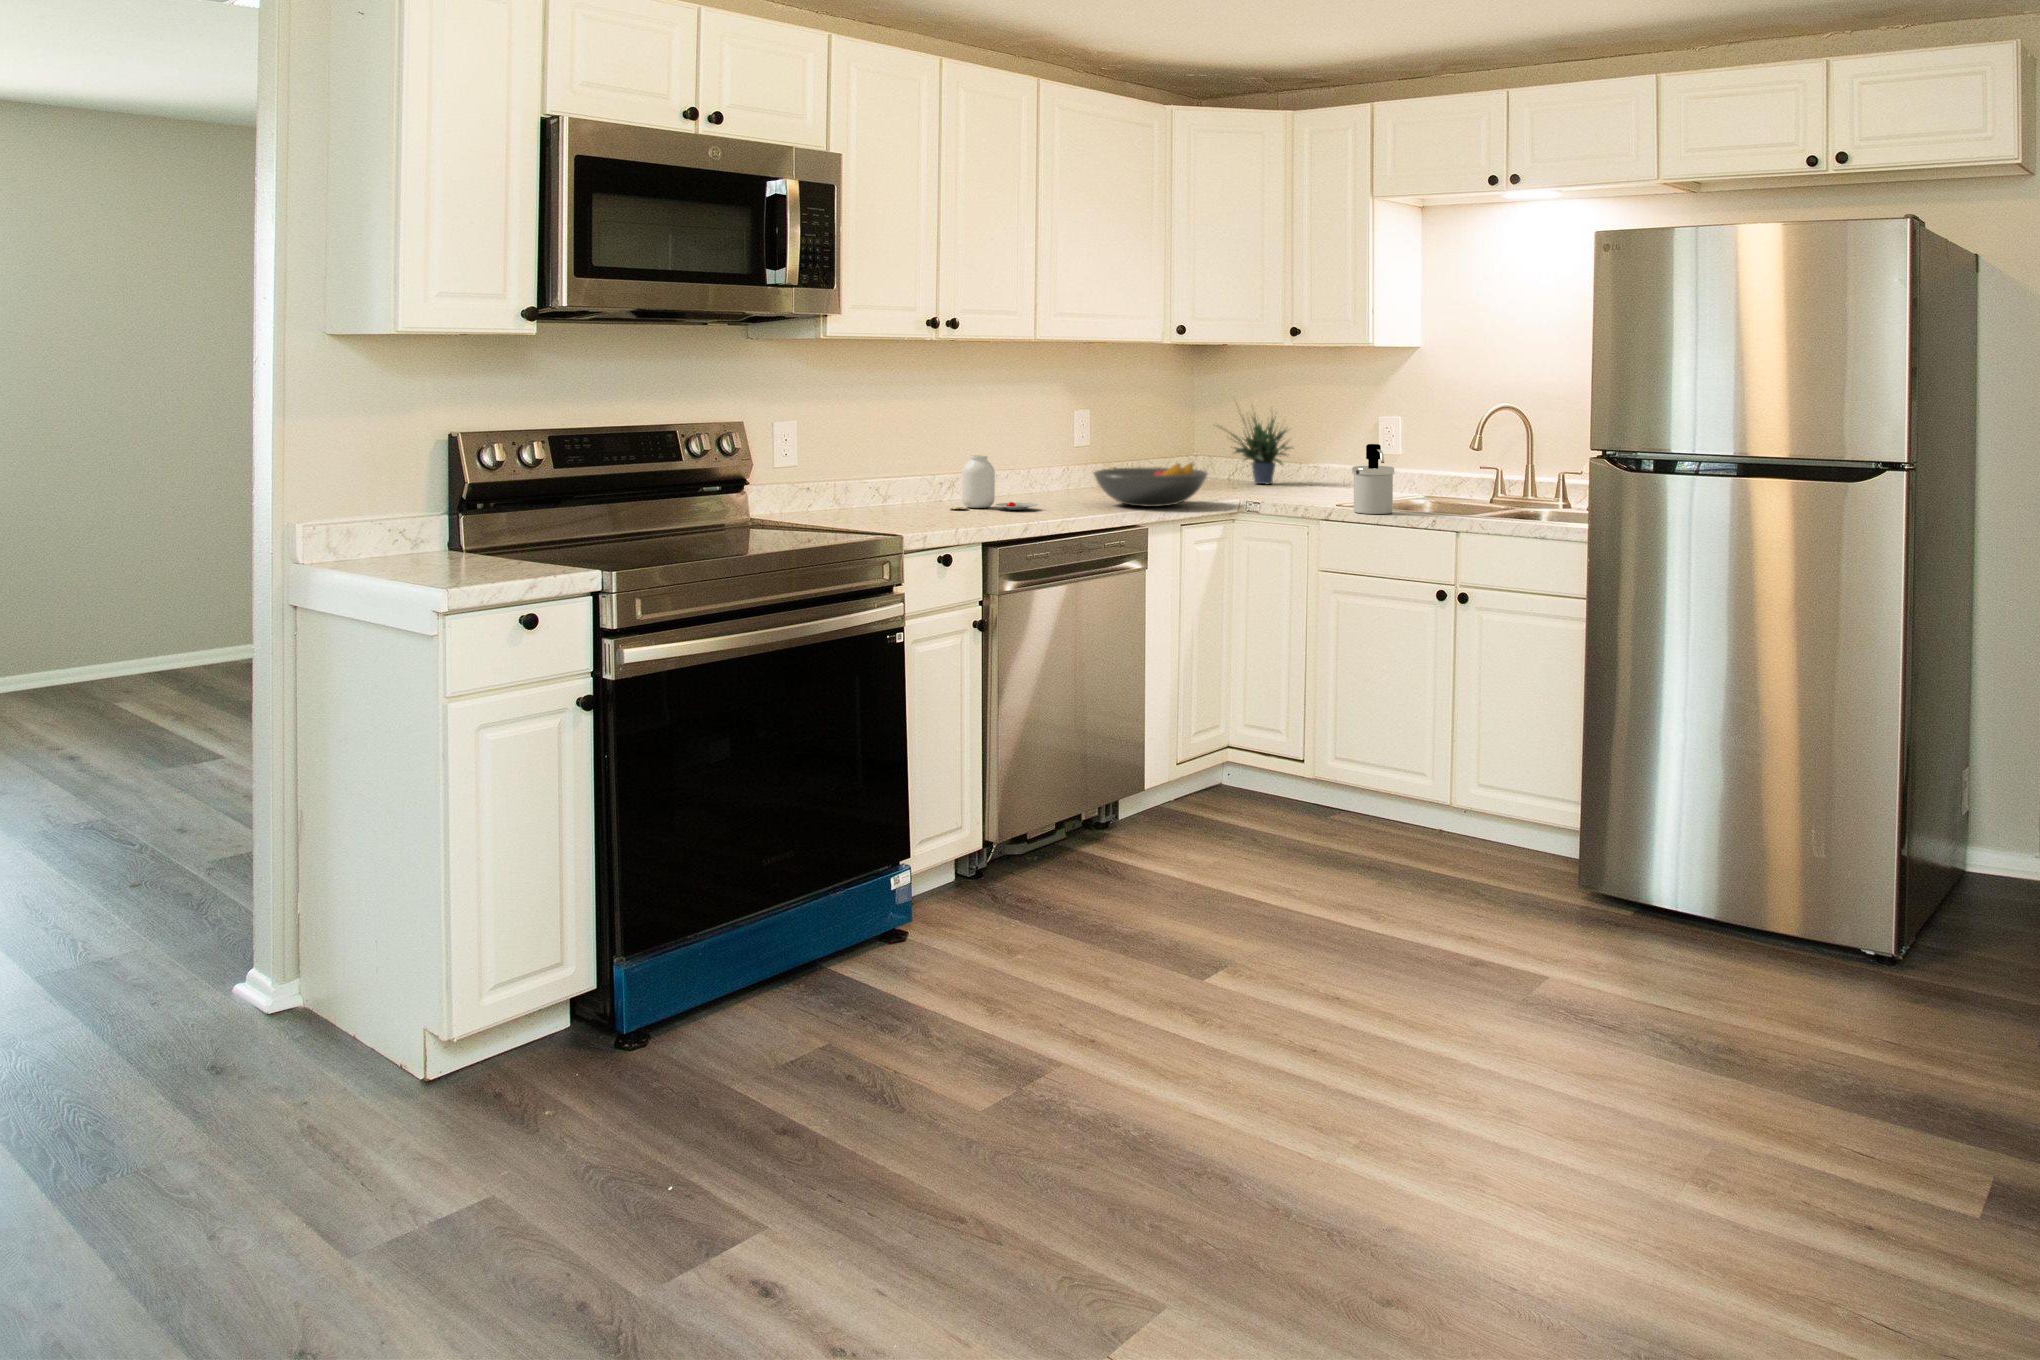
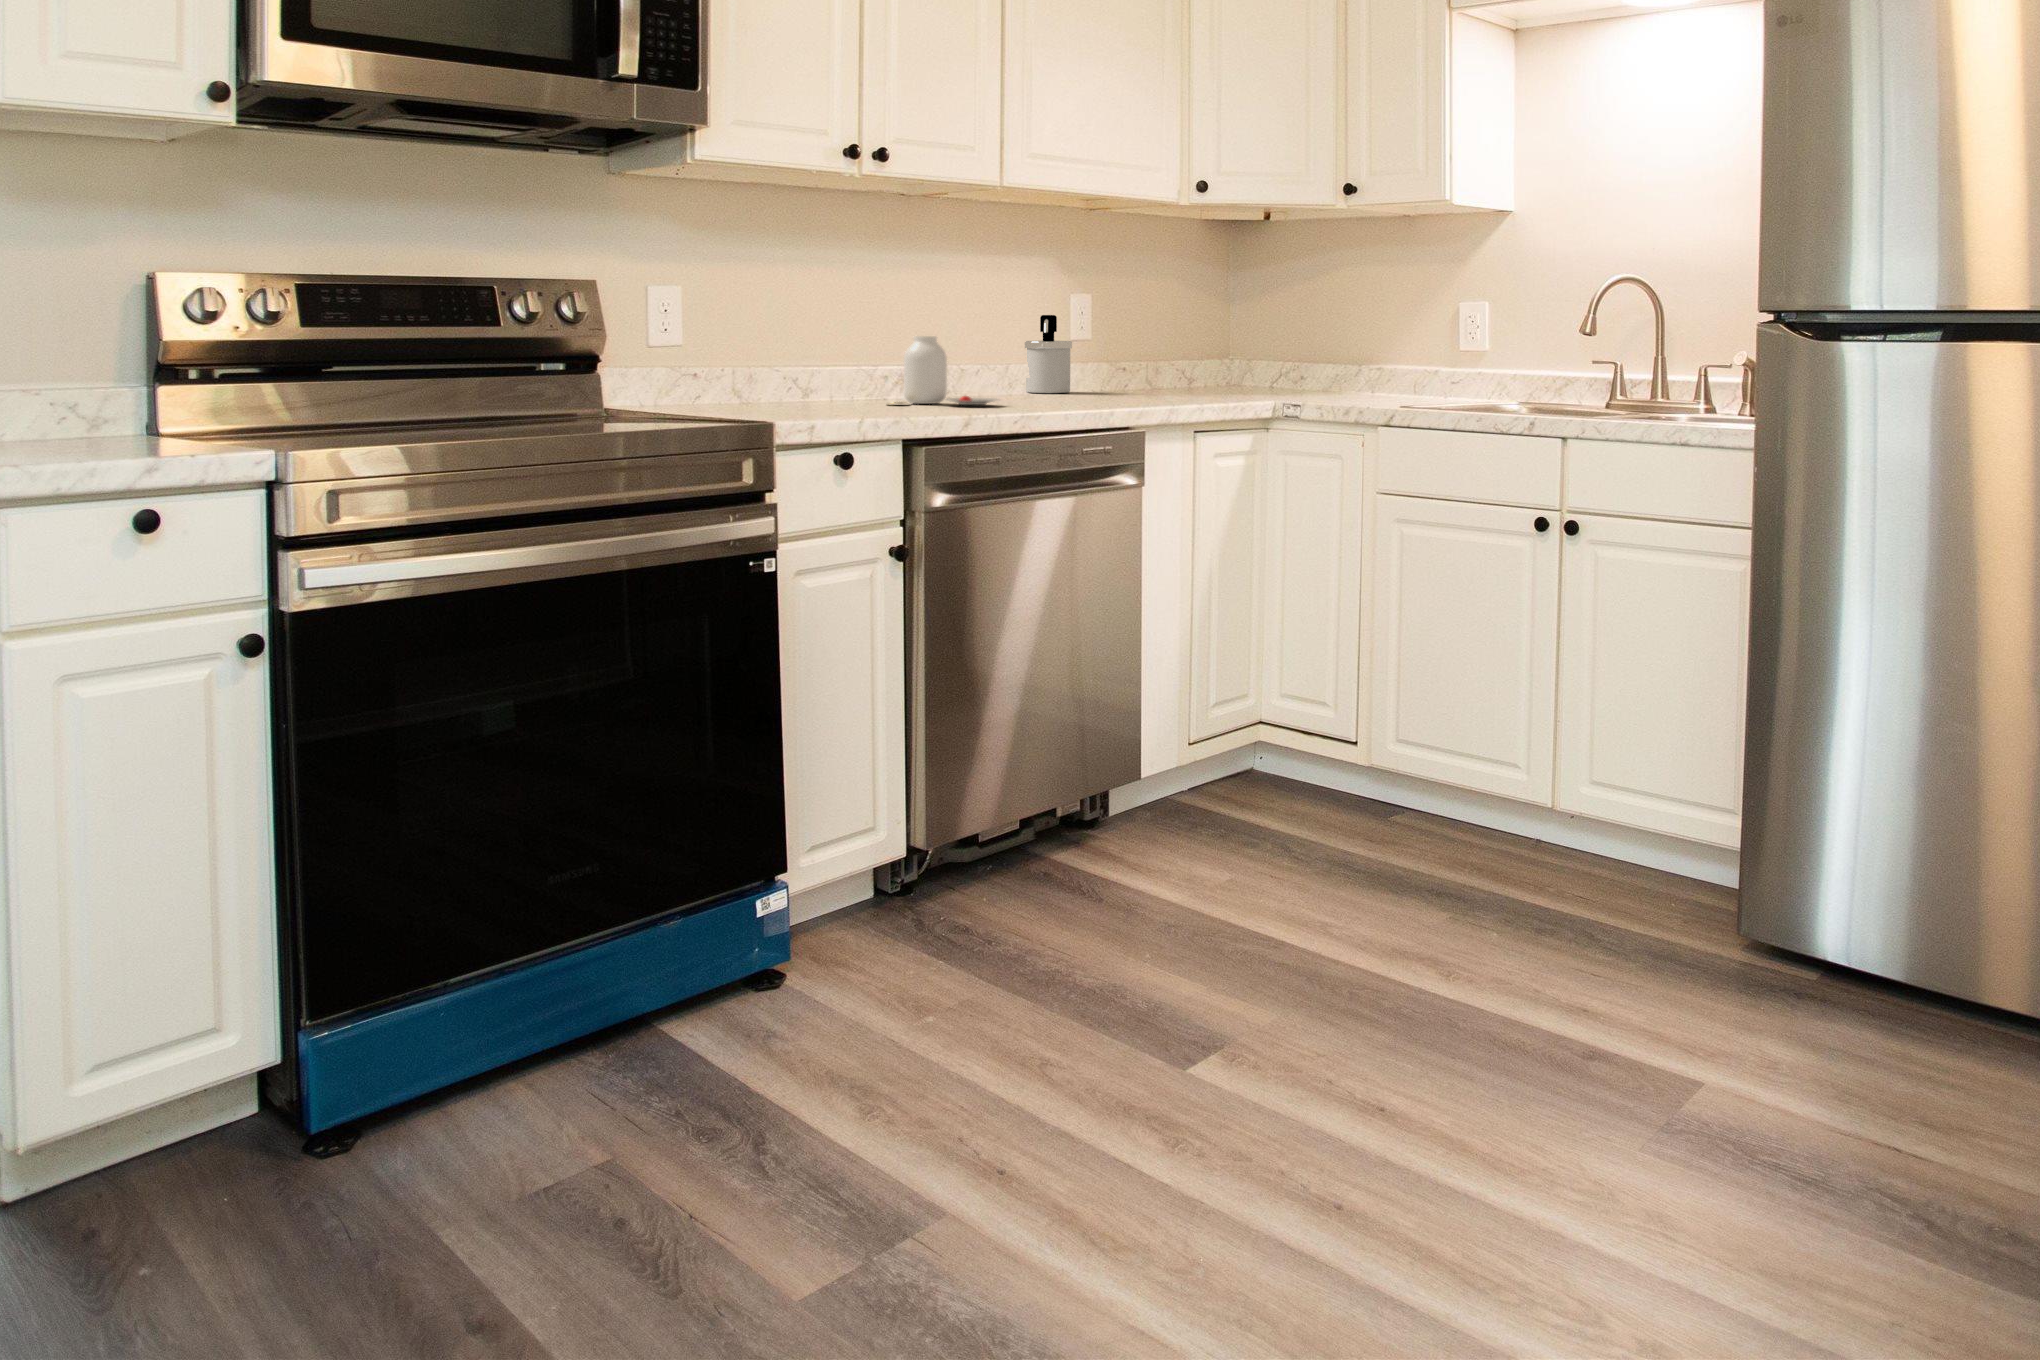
potted plant: present [1231,402,1291,484] -> none [1246,277,1375,390]
soap dispenser: present [1352,444,1394,514] -> present [1025,315,1072,393]
fruit bowl: present [1094,463,1207,507] -> none [1077,349,1229,404]

